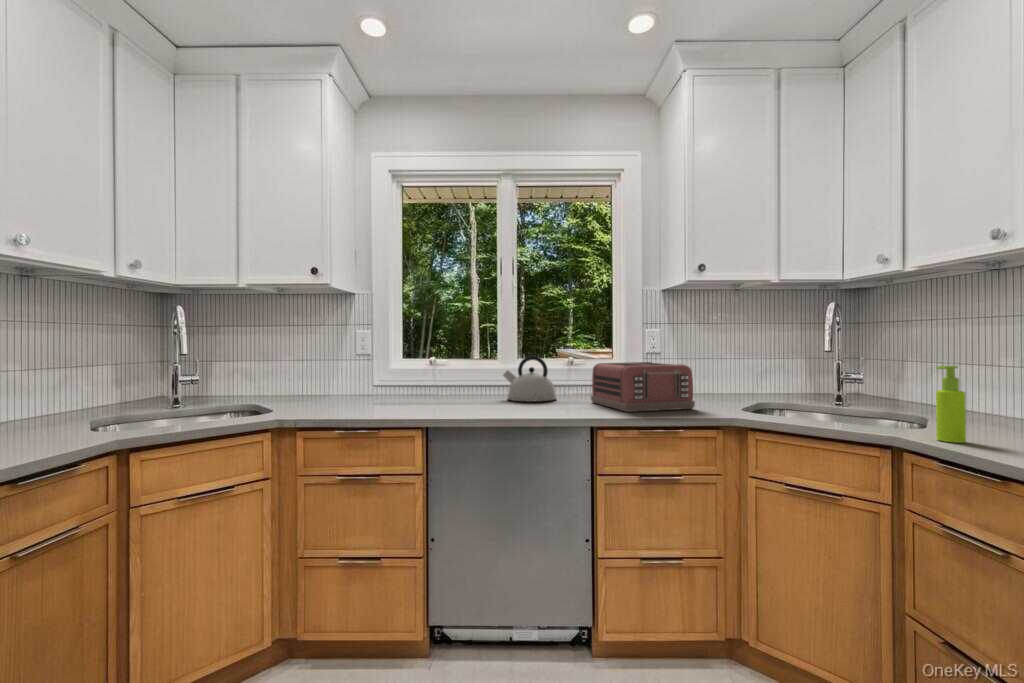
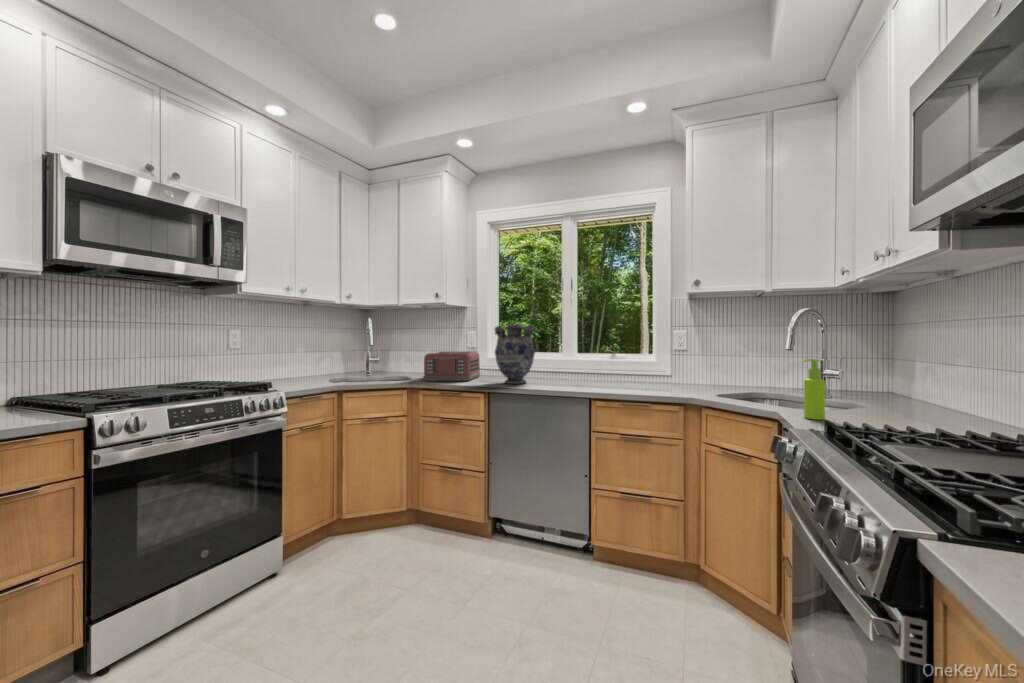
vase: none [426,320,494,411] -> present [495,324,535,384]
kettle: present [503,356,556,402] -> none [558,348,596,381]
toaster: present [591,362,695,412] -> present [423,352,480,381]

